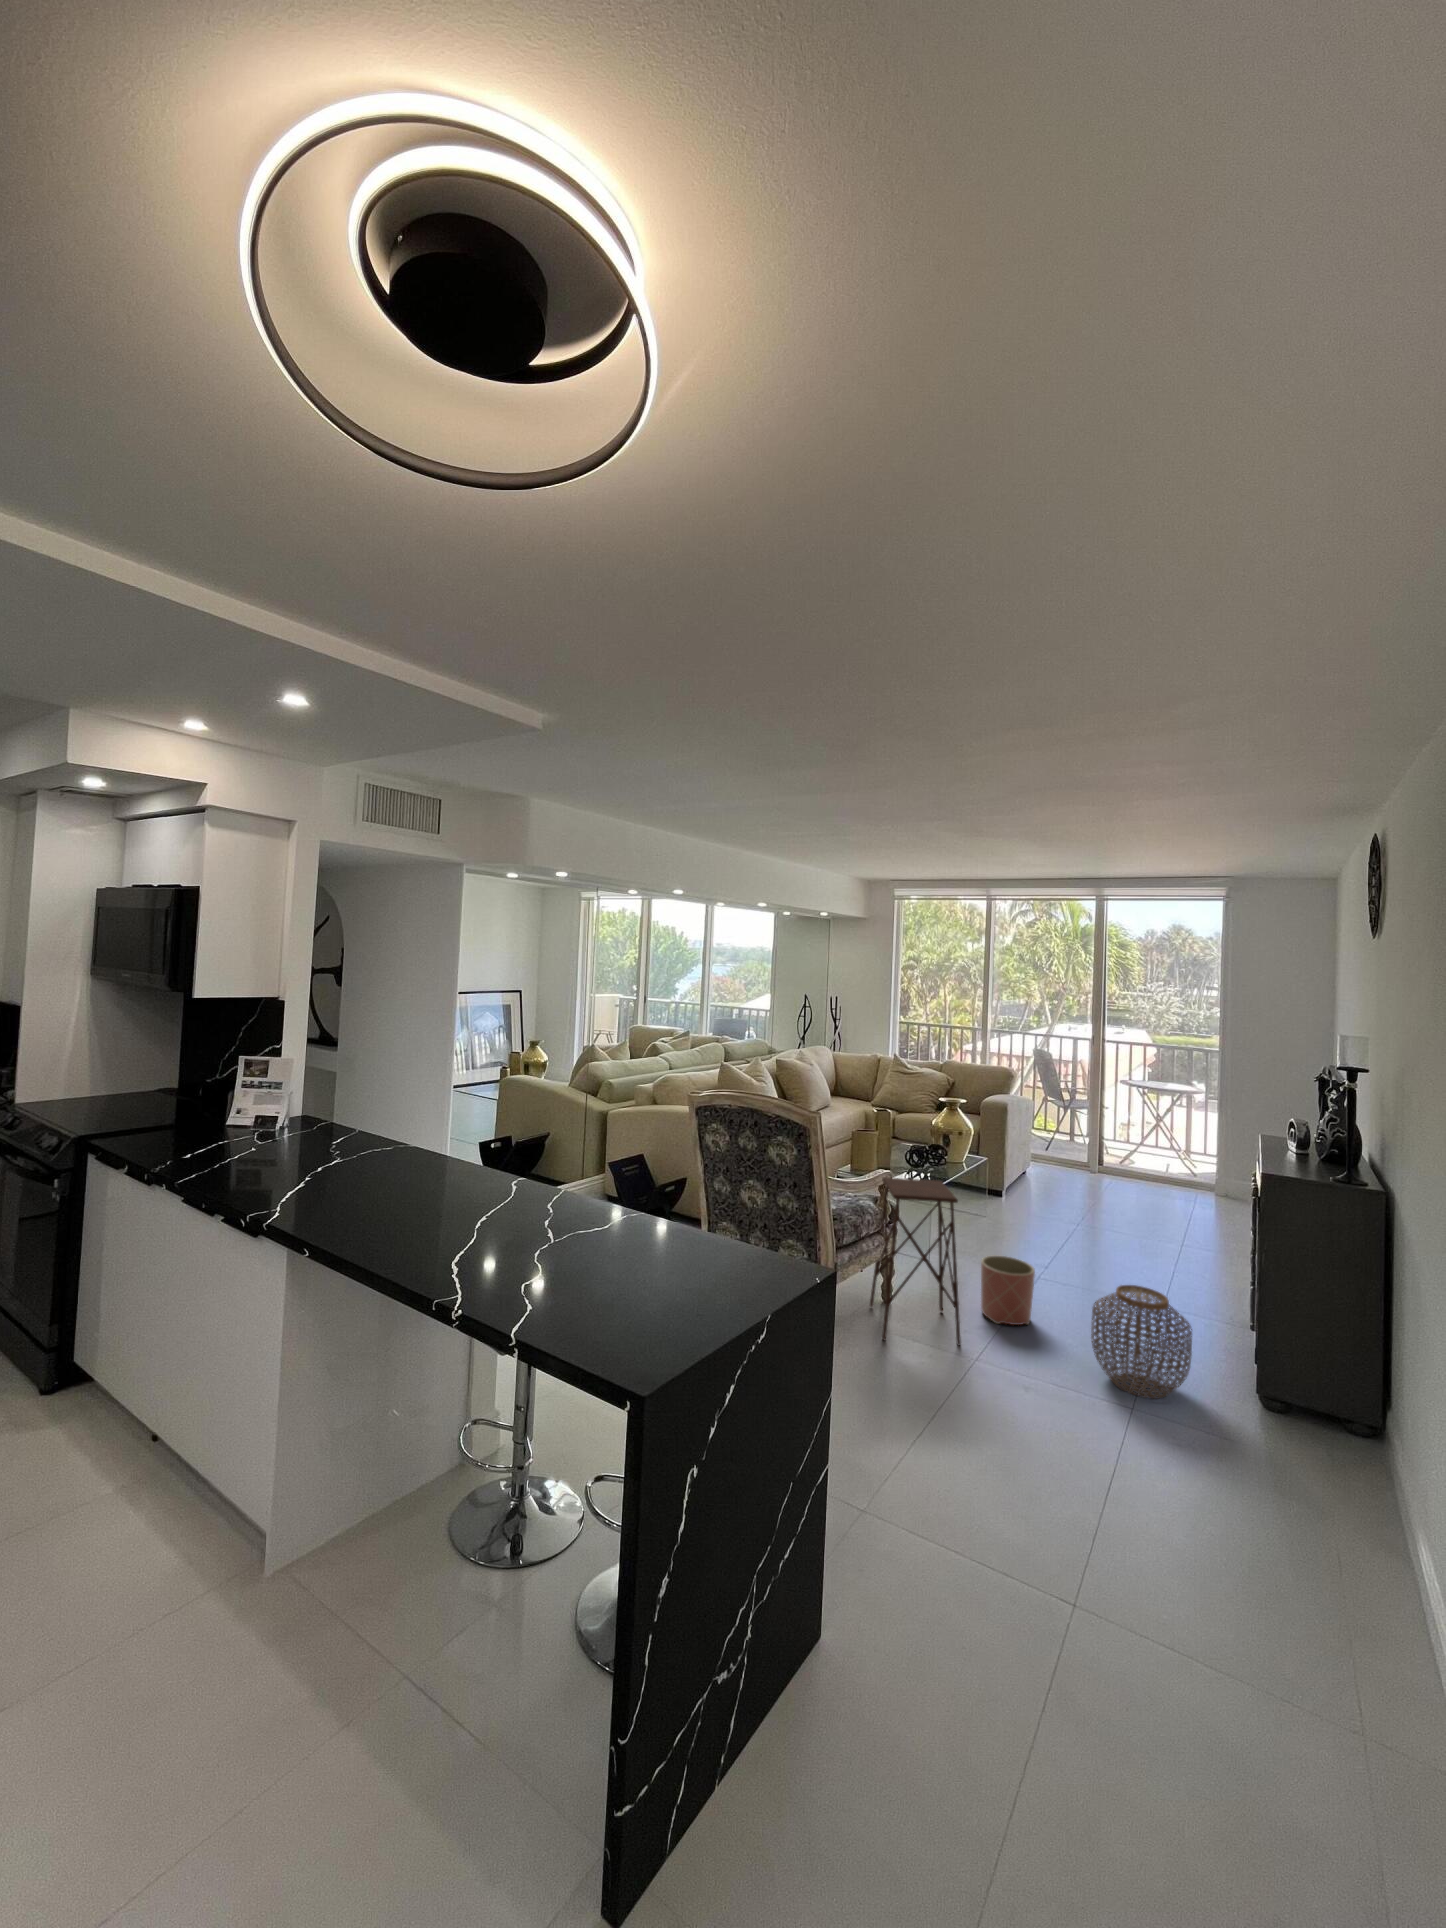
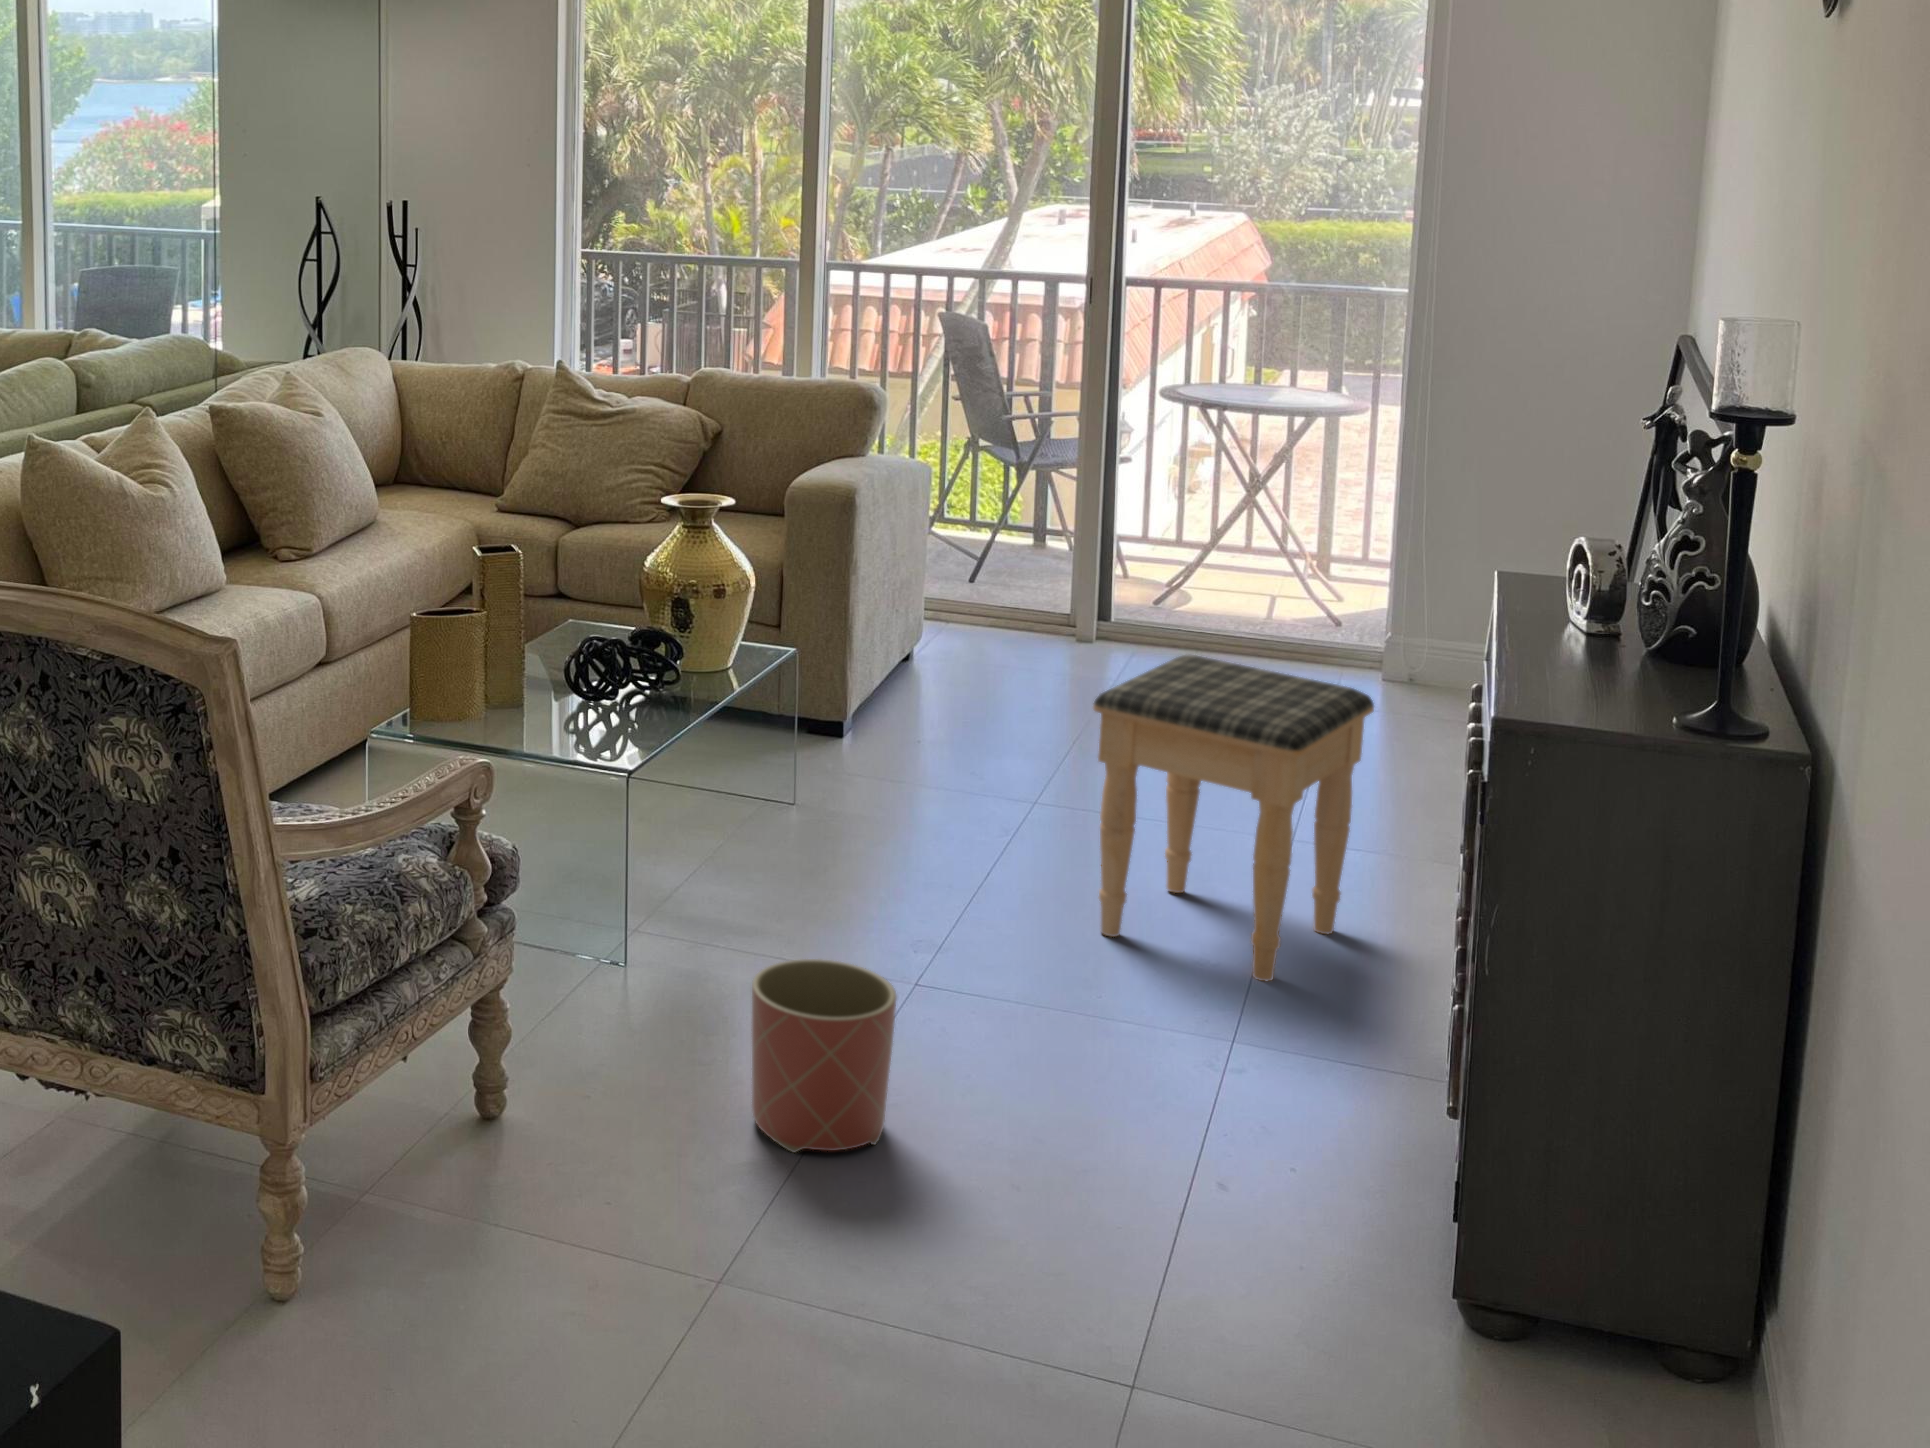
footstool: none [1103,1167,1213,1290] -> present [1093,655,1374,981]
side table: present [870,1177,961,1345] -> none [439,777,685,1251]
woven basket: present [1091,1285,1192,1399] -> none [1034,1038,1296,1340]

